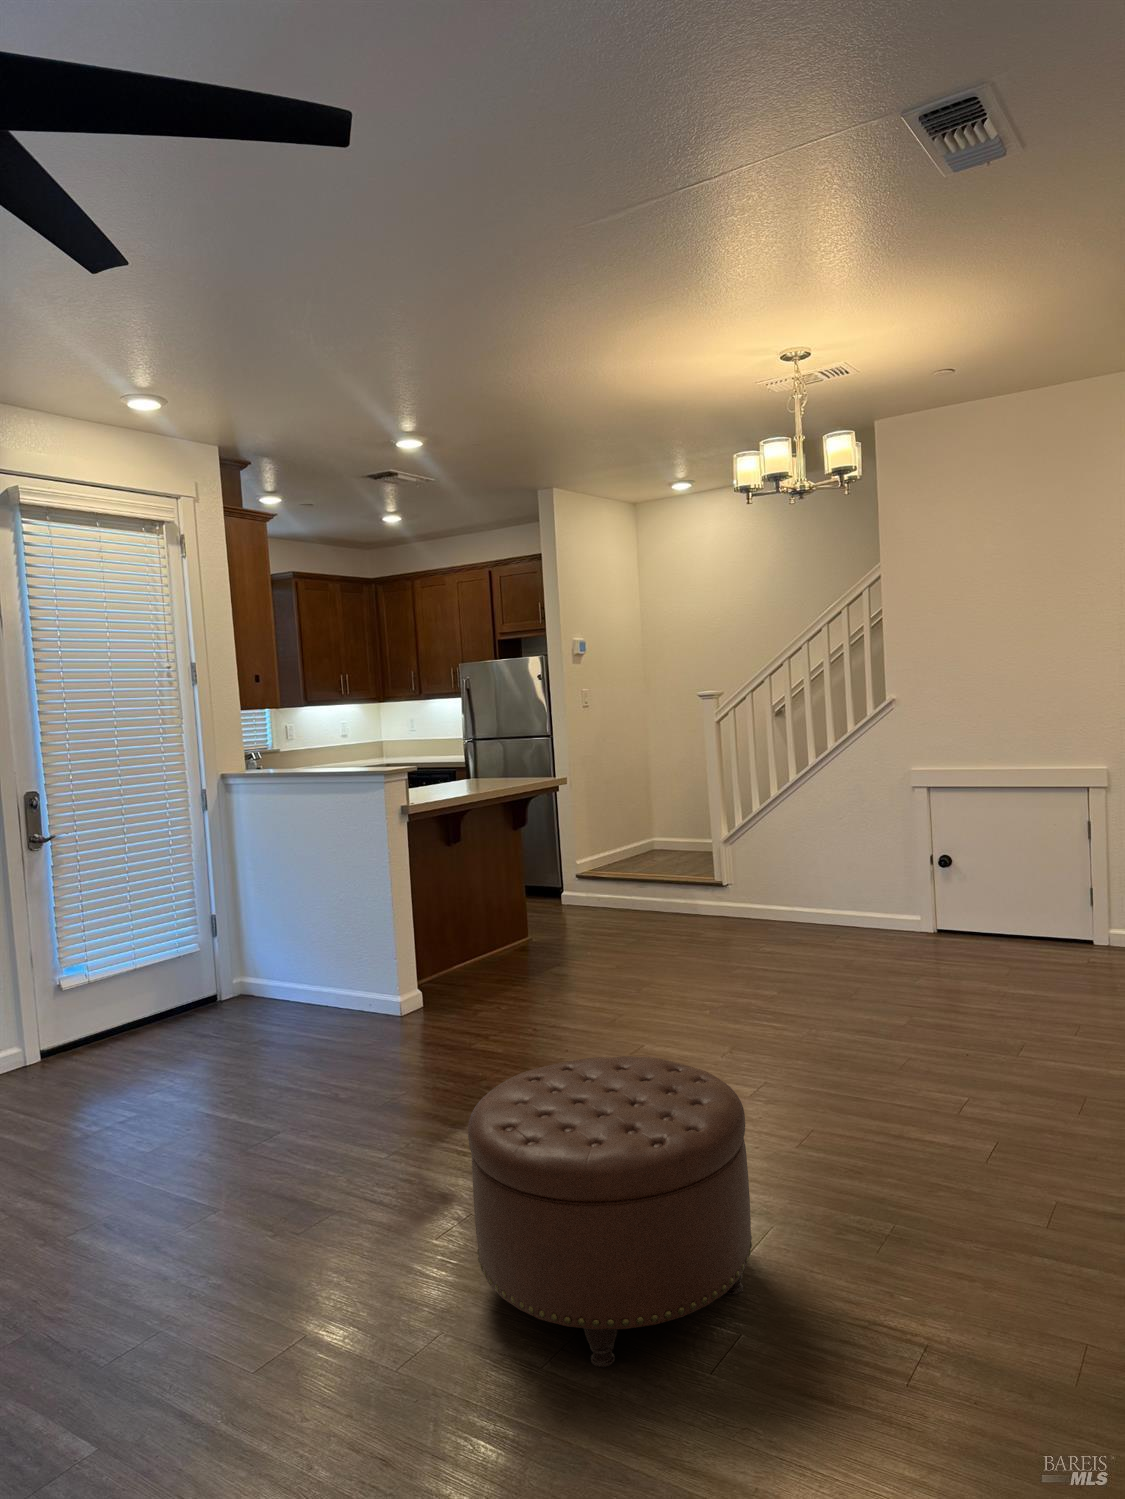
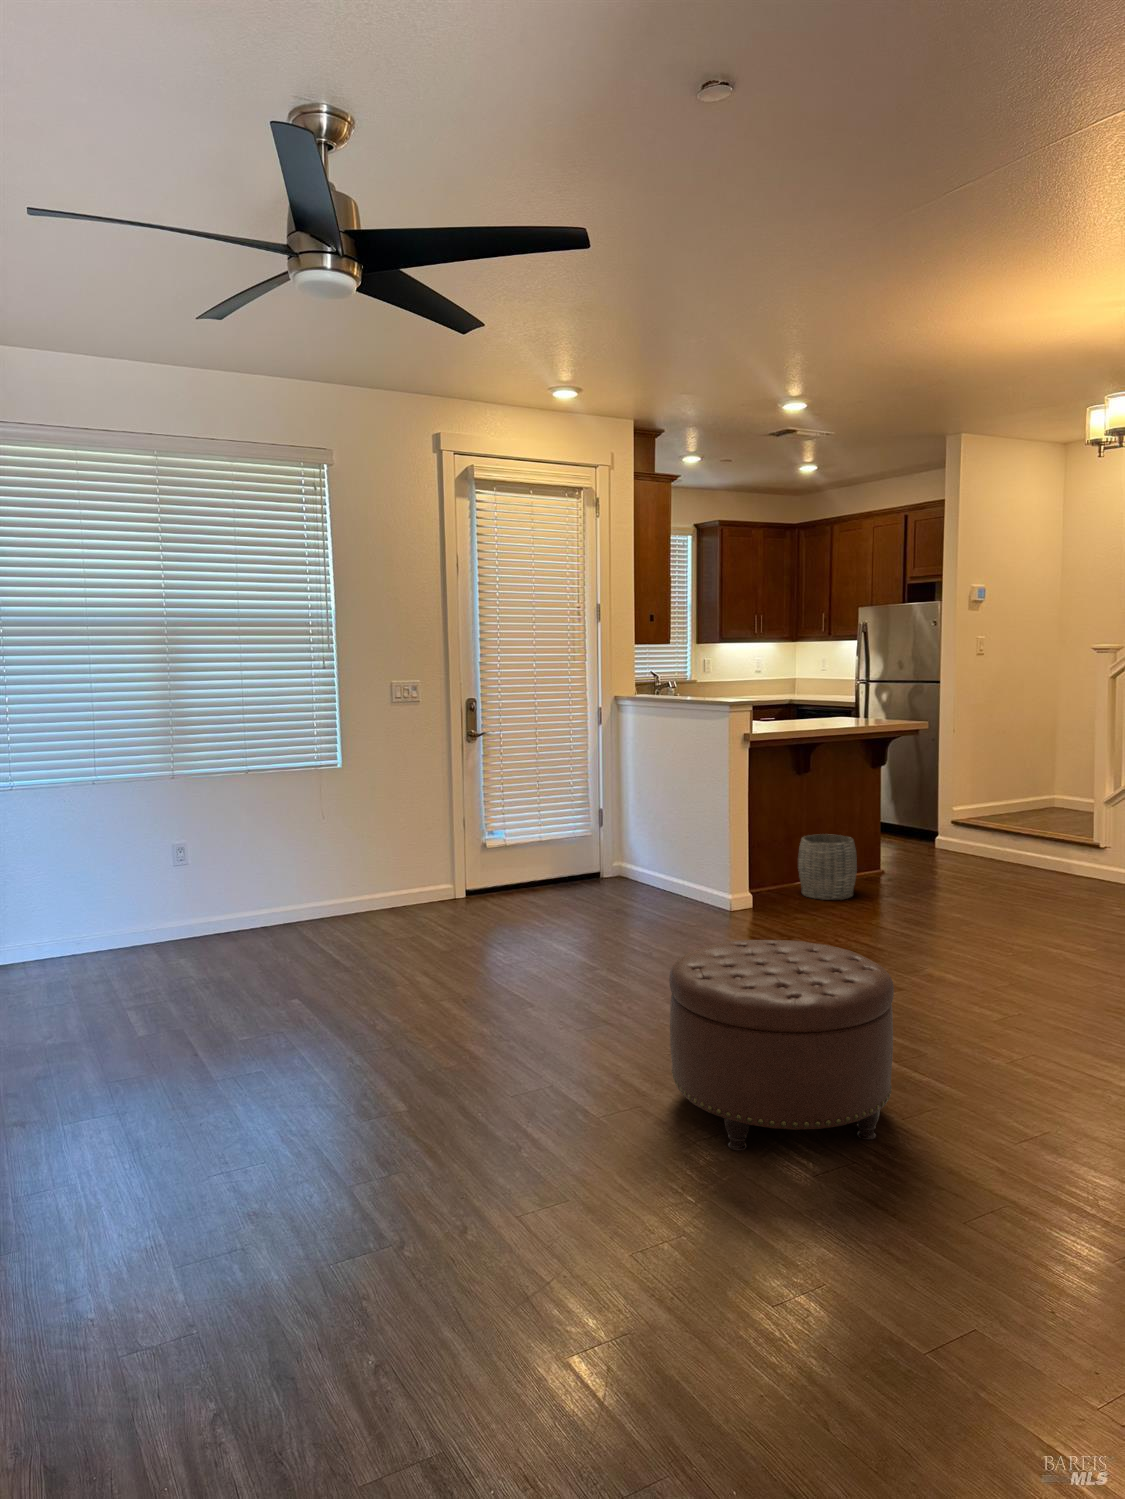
woven basket: none [458,908,521,983] -> present [798,834,857,900]

